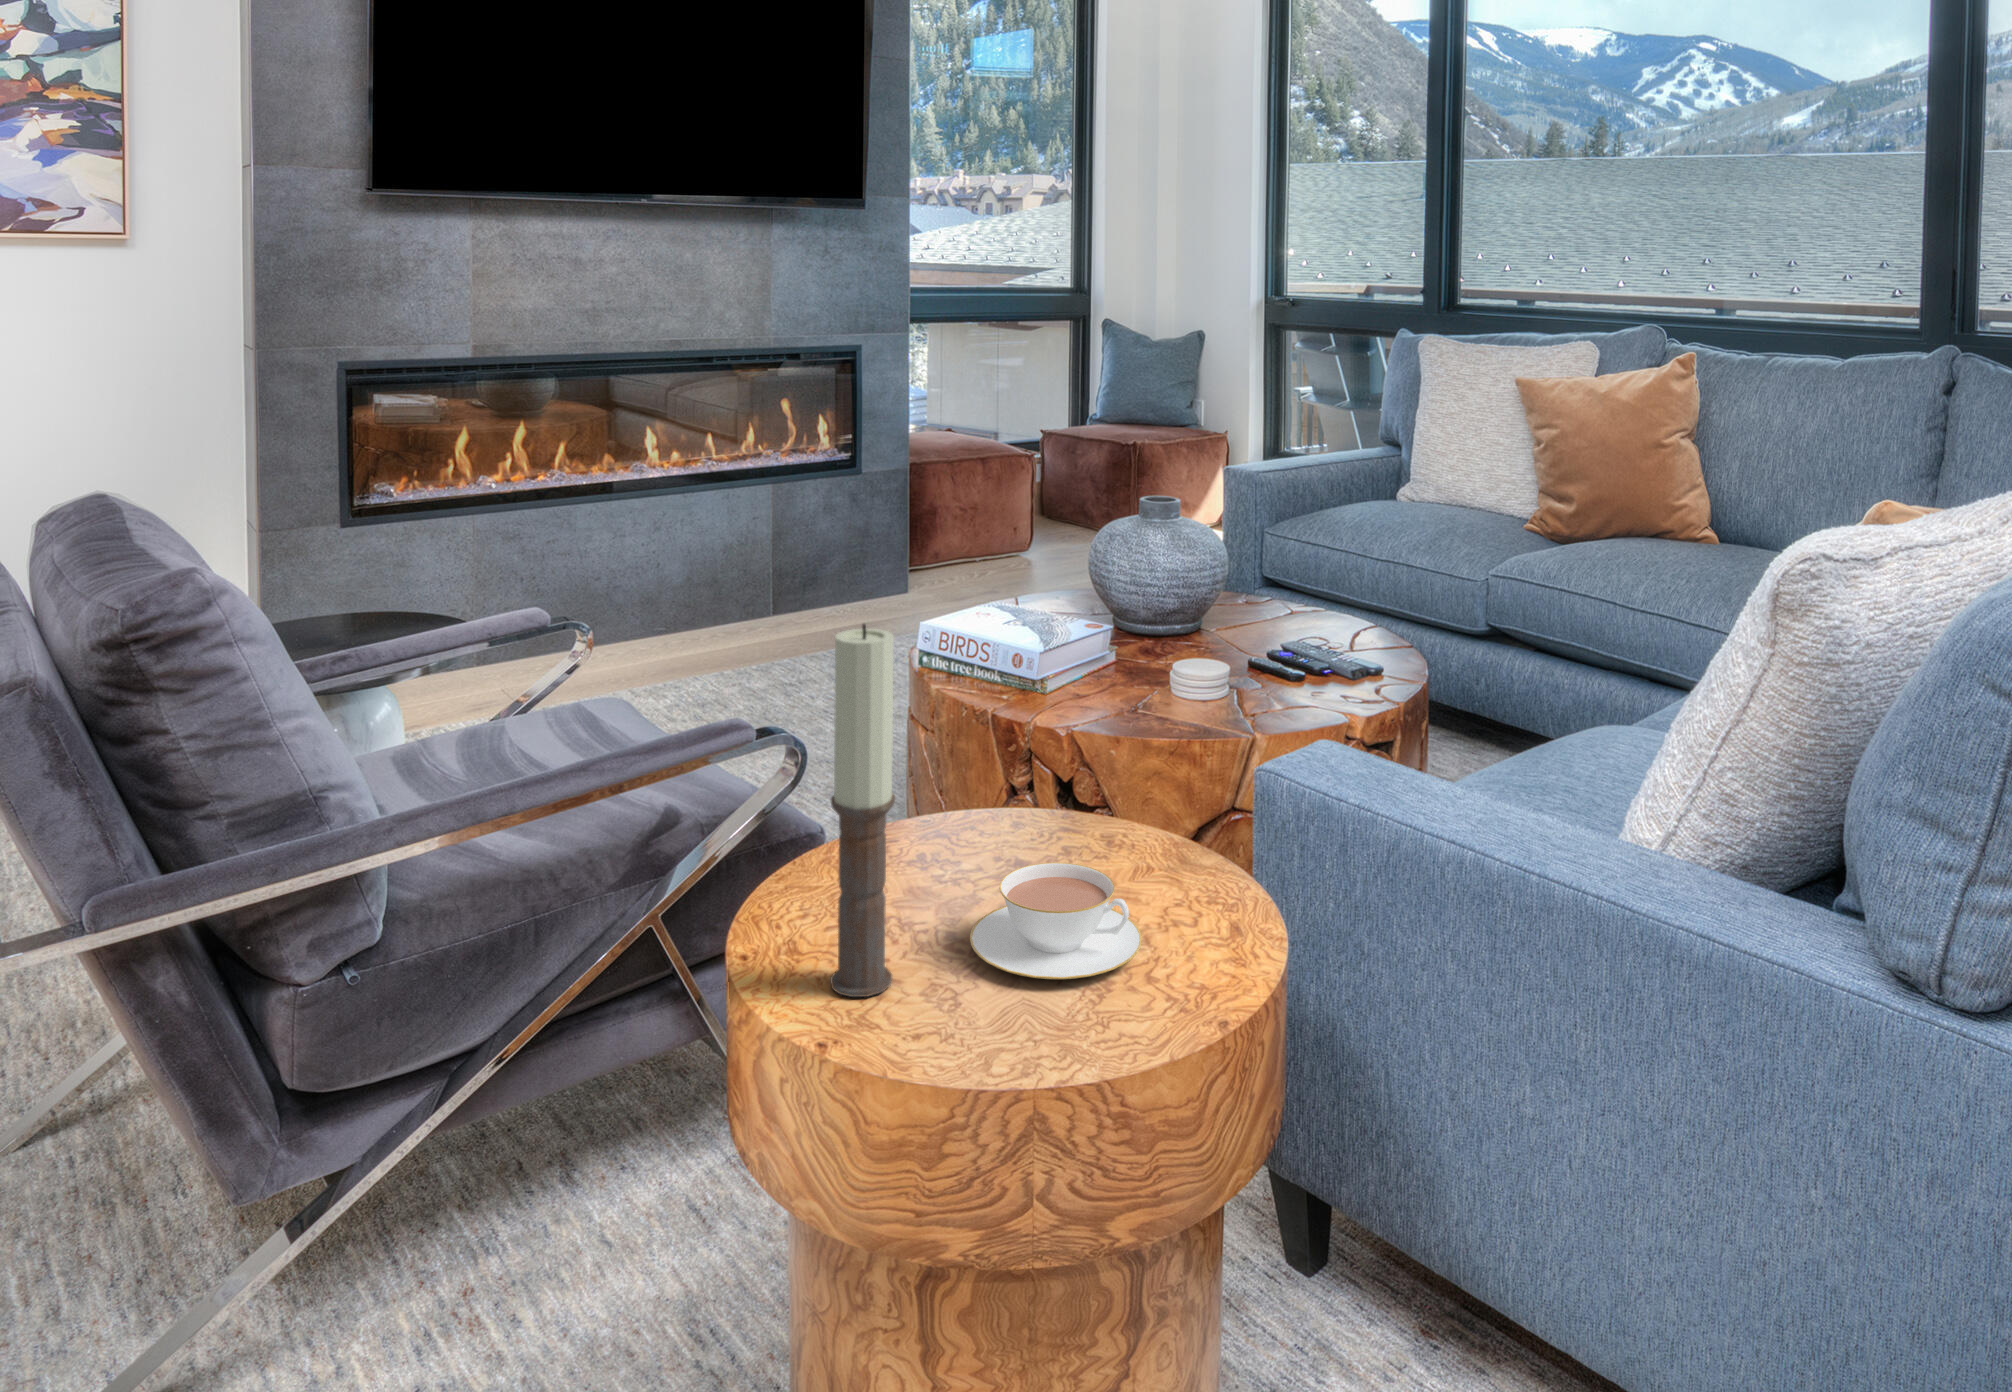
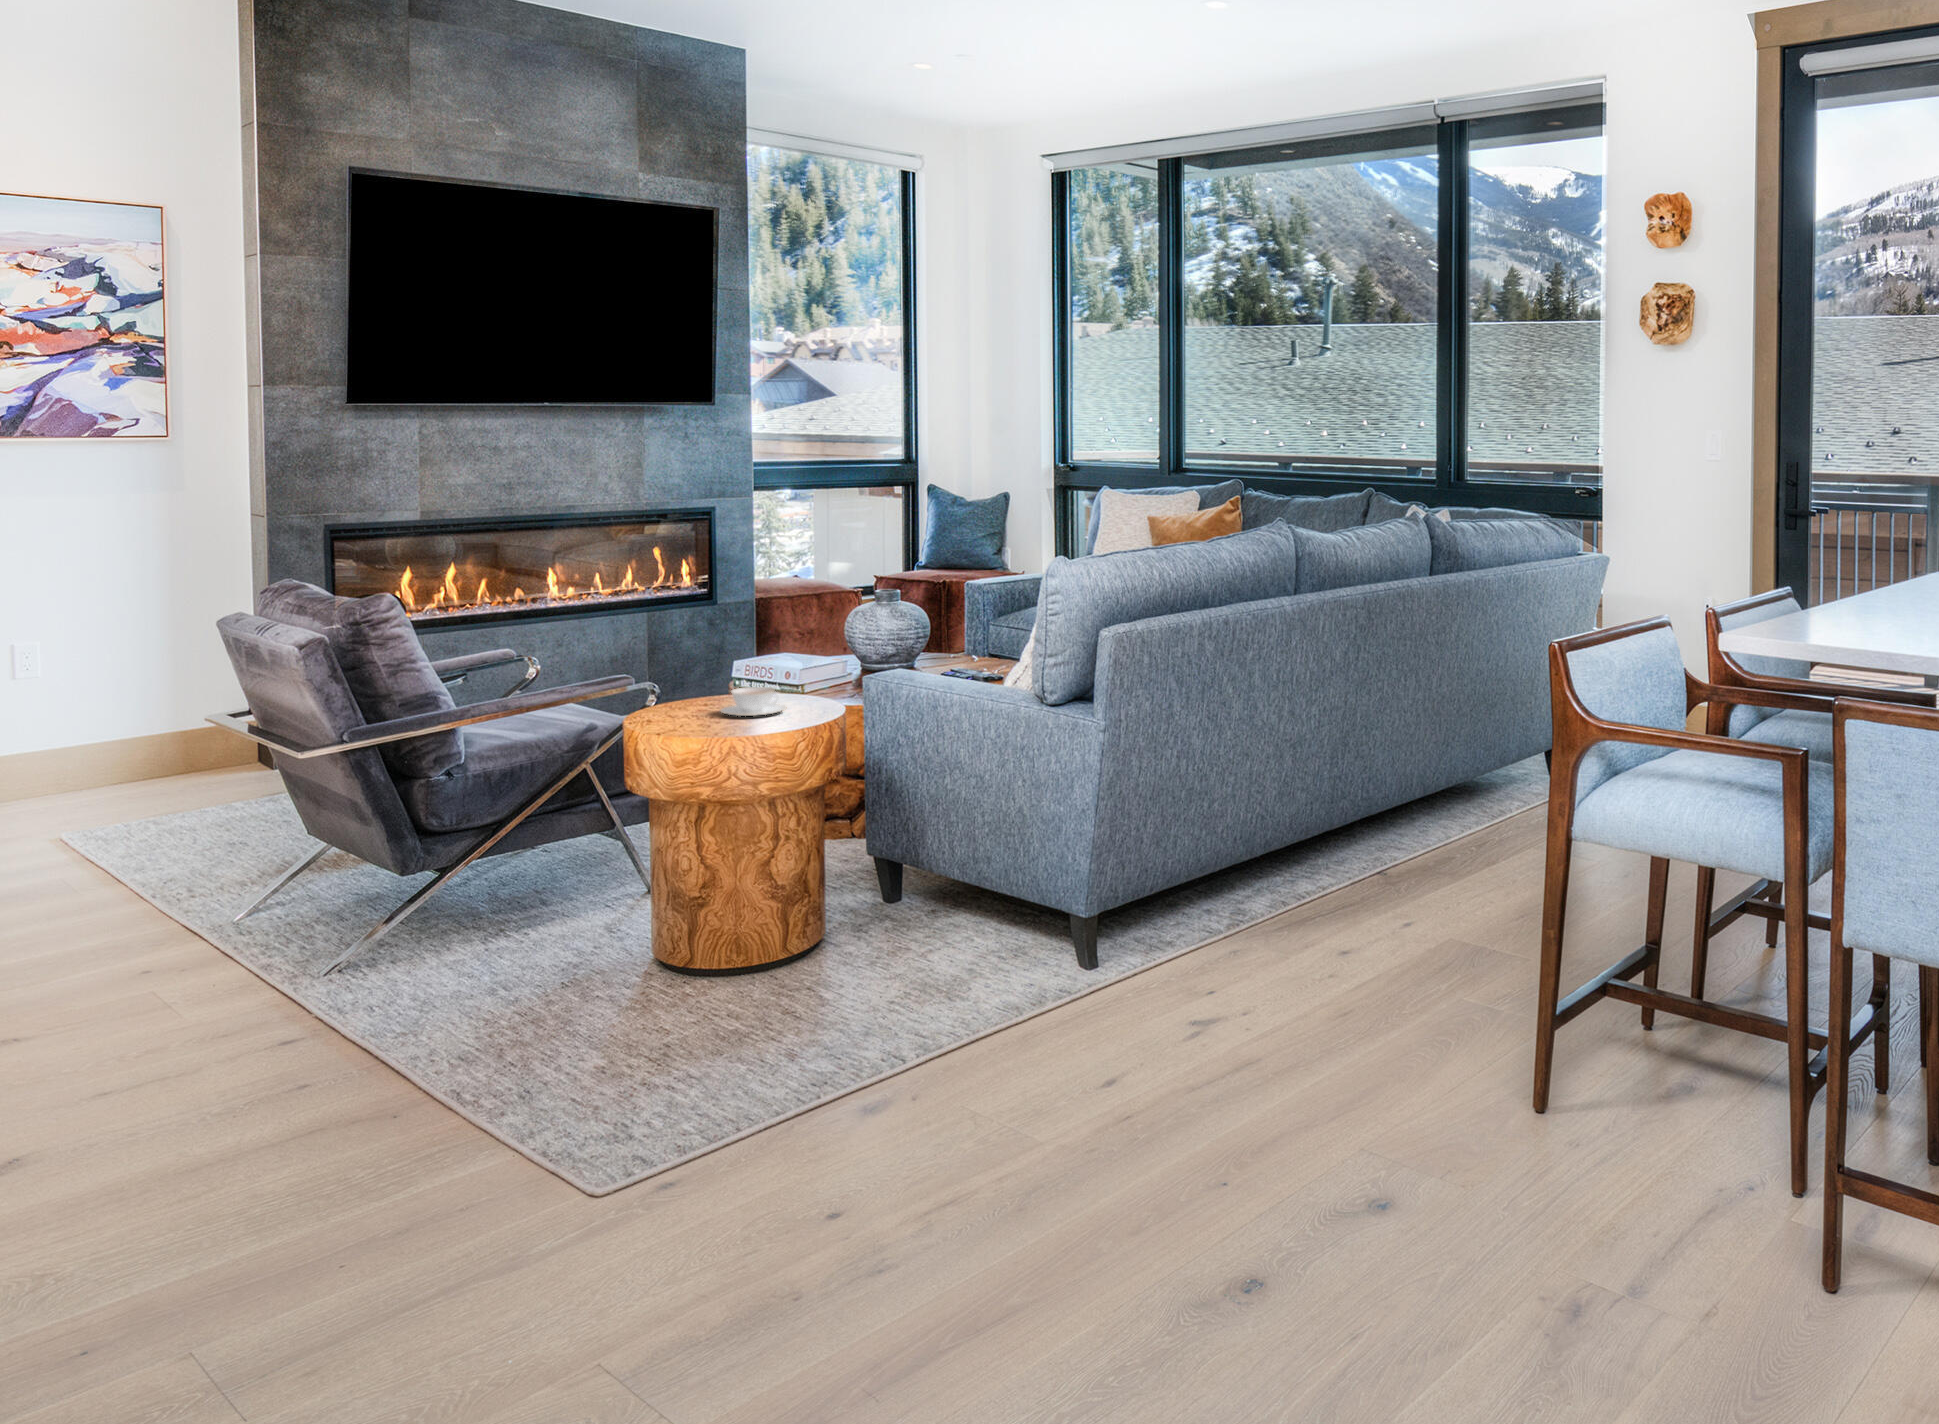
candle: present [830,624,895,997] -> none [662,590,688,721]

